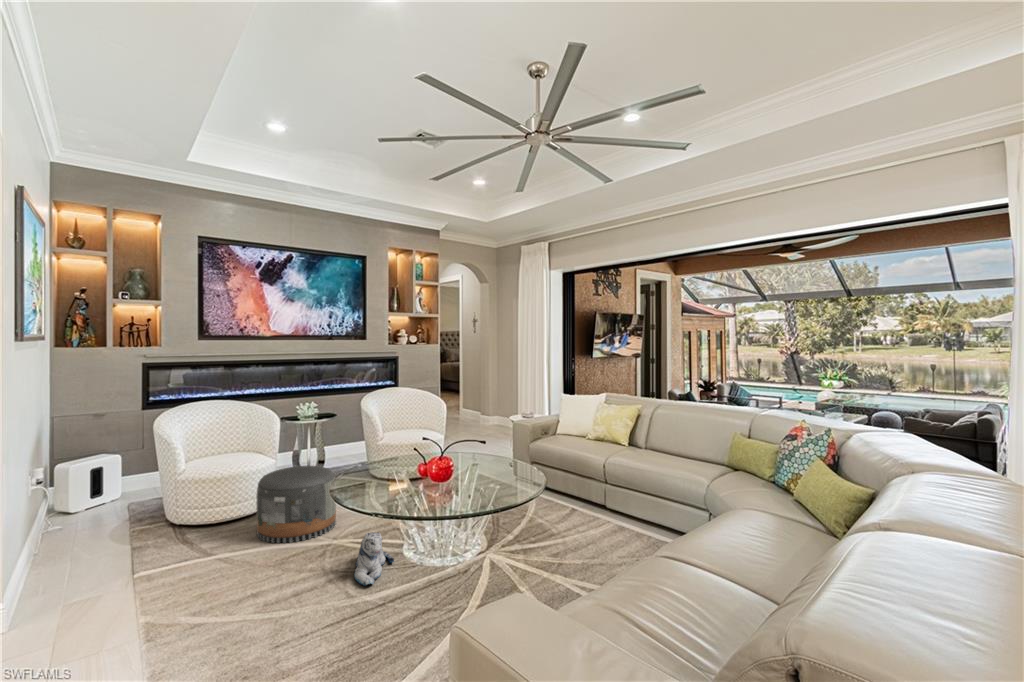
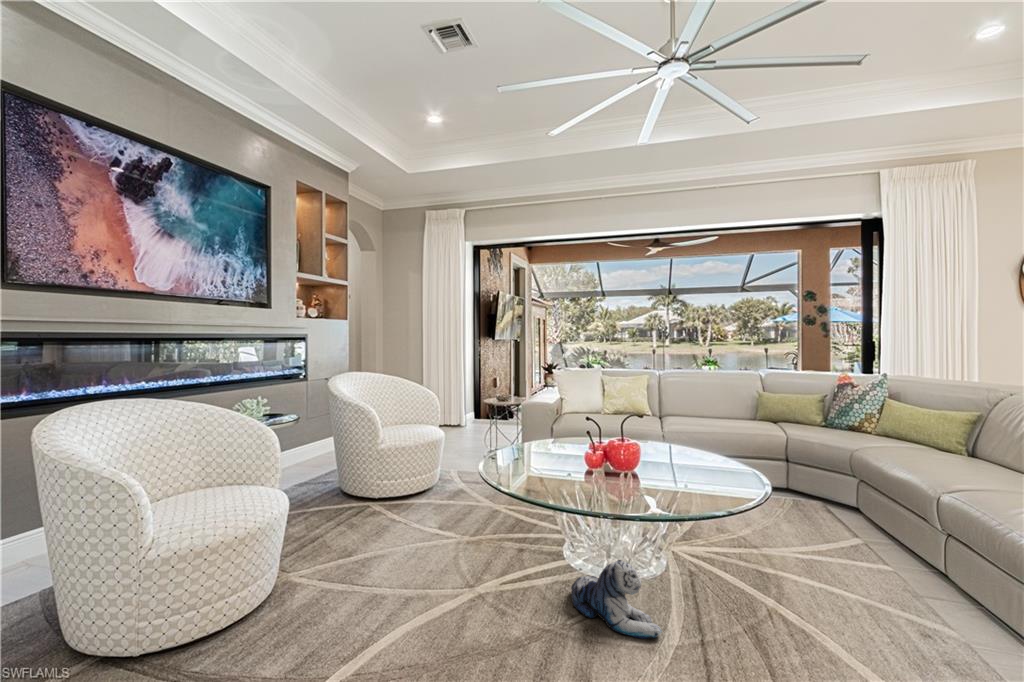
pouf: present [257,466,336,543] -> none [329,490,451,631]

